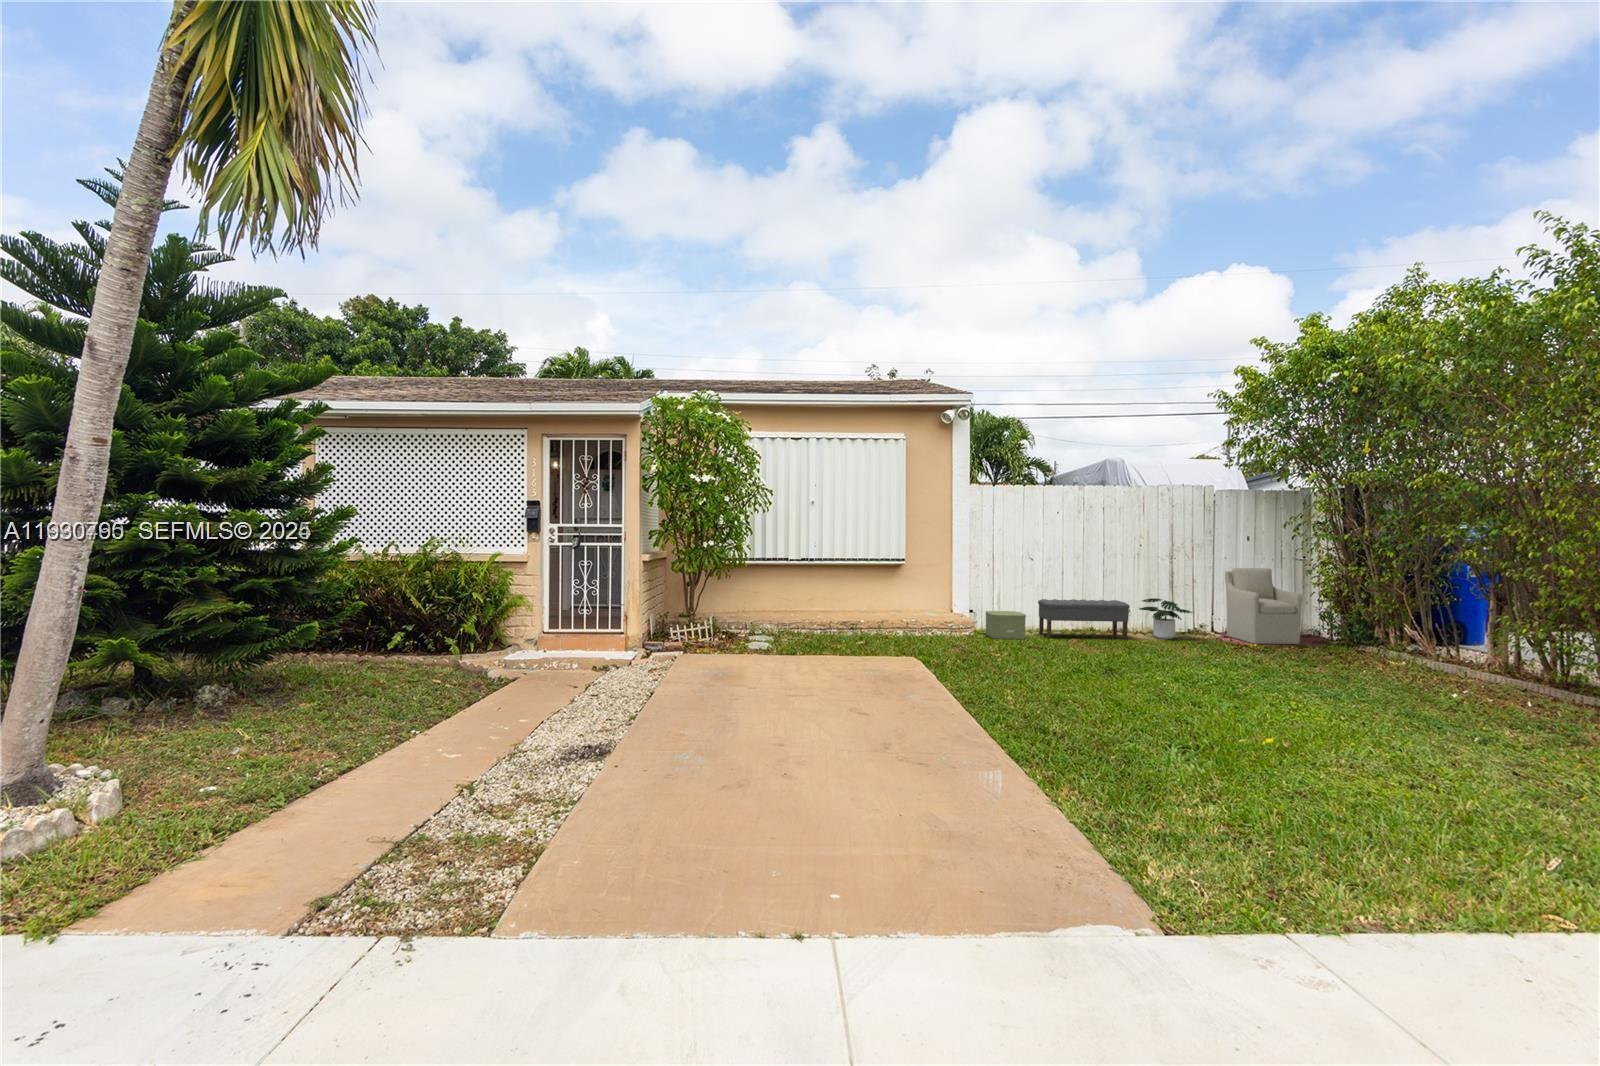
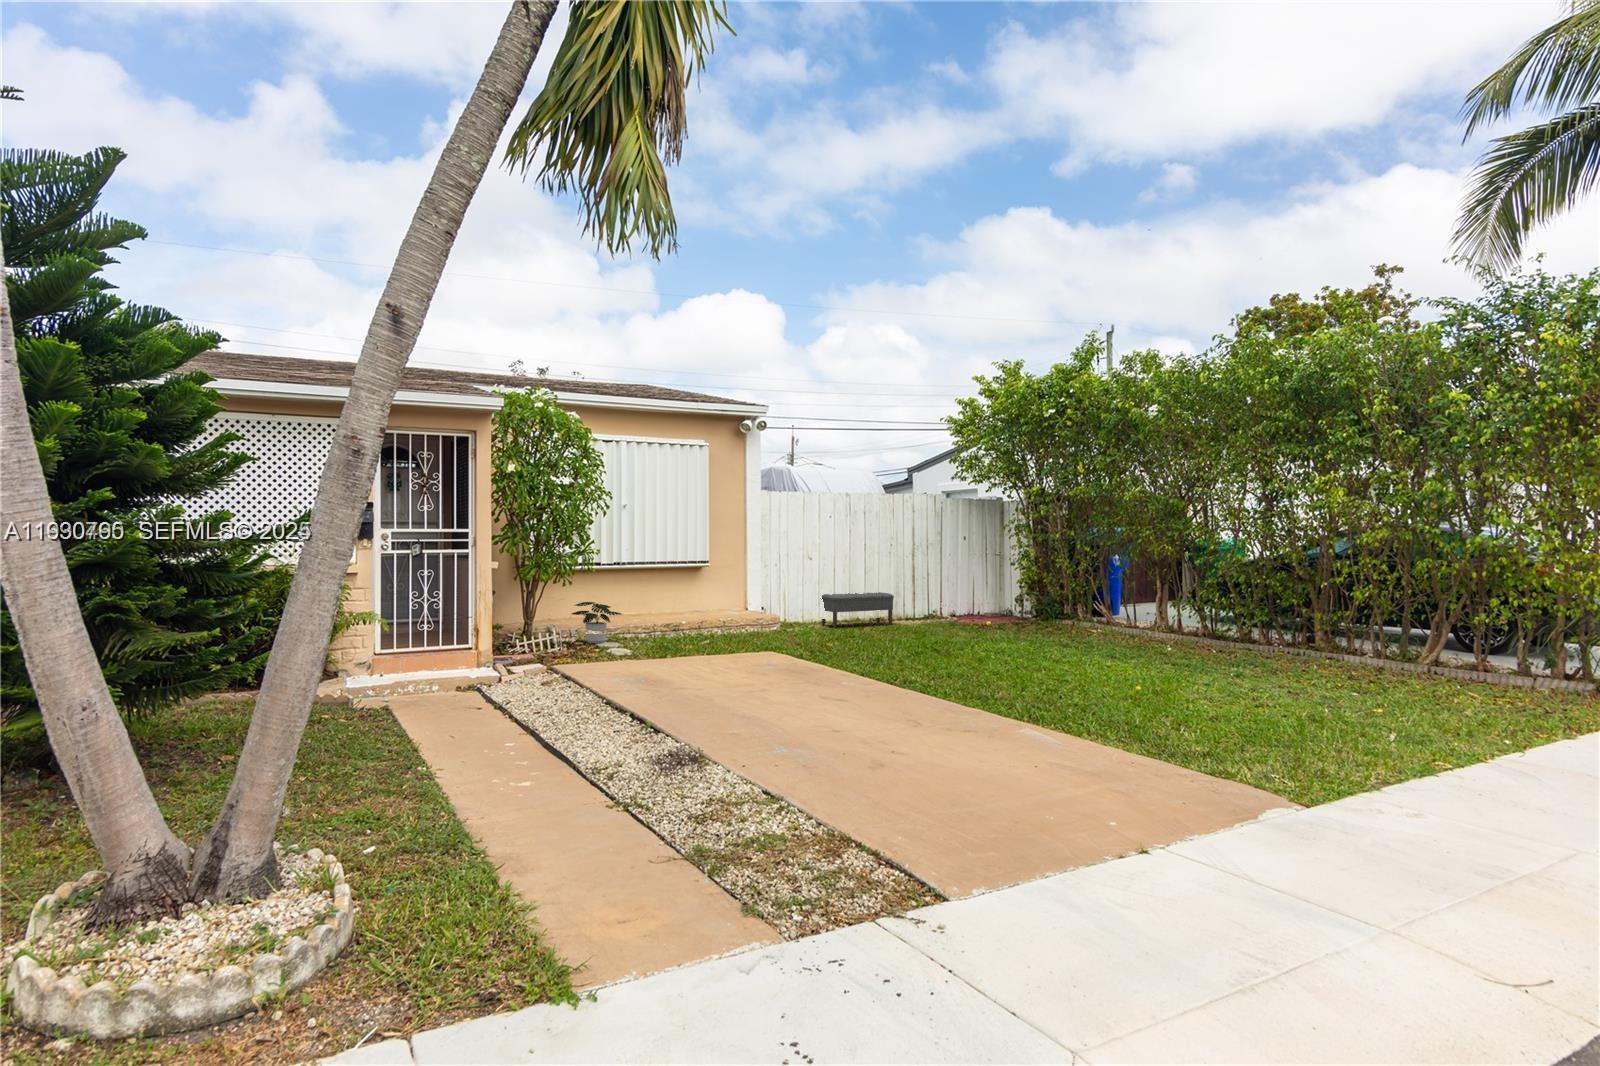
chair: present [1225,568,1302,644] -> none [952,562,1007,621]
potted plant: present [1140,598,1193,639] -> present [572,602,621,643]
storage box: present [986,611,1026,639] -> none [780,606,818,631]

